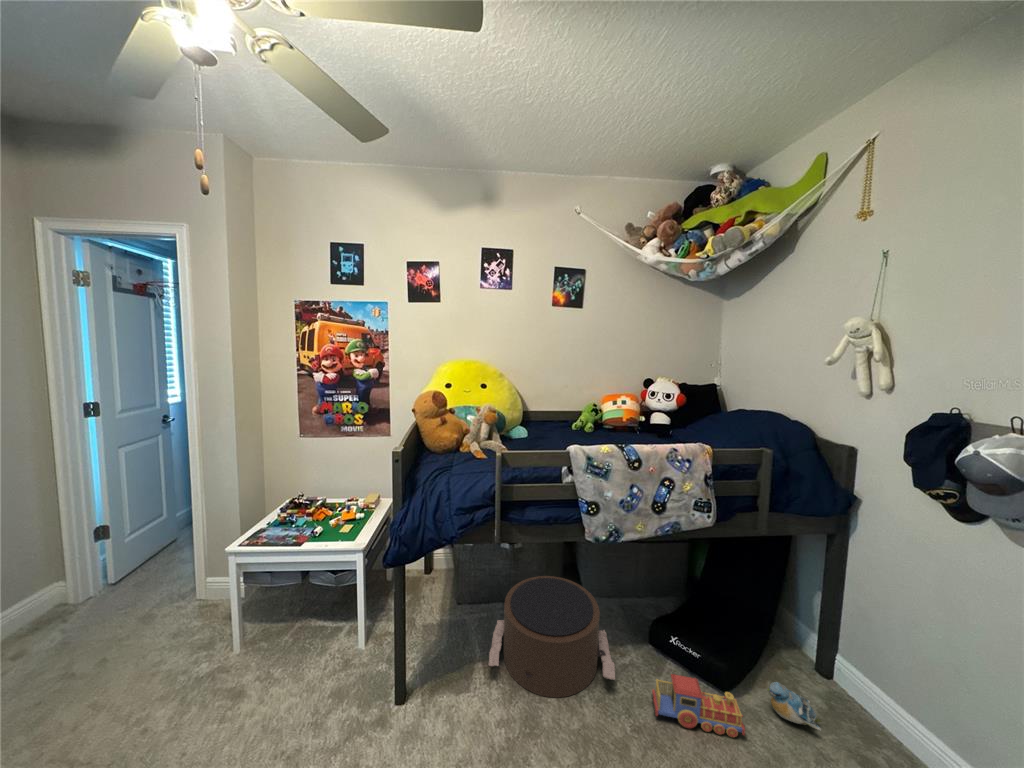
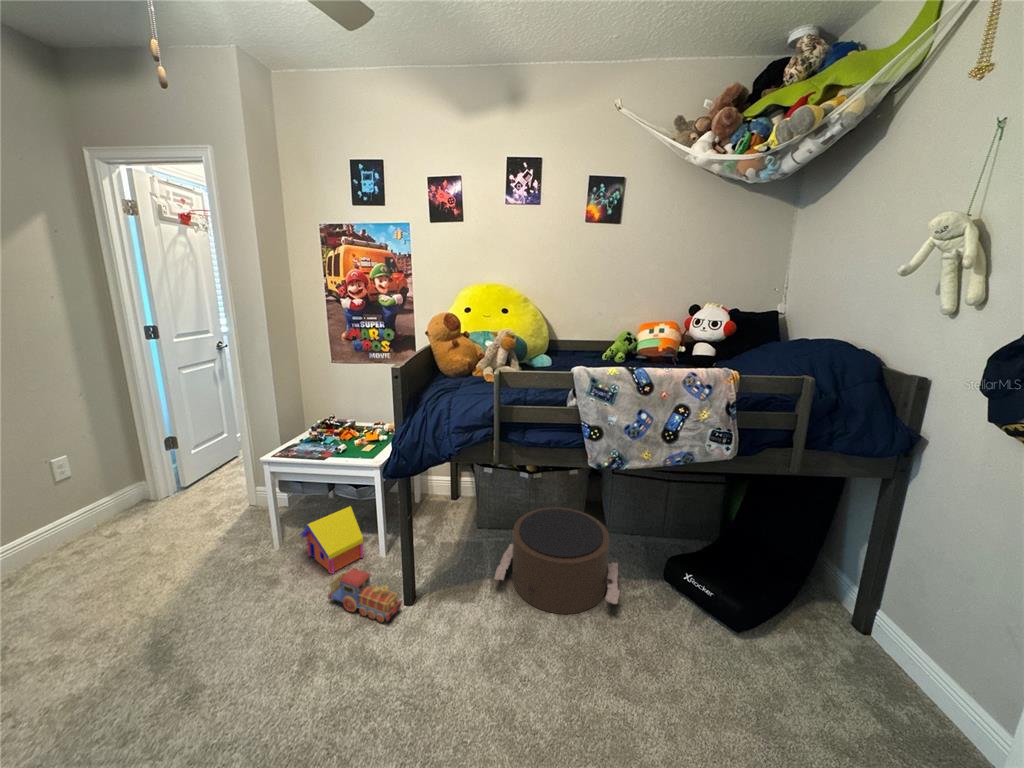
toy house: none [267,596,341,681] -> present [302,506,364,574]
toy train: present [652,674,745,737] -> present [328,568,402,622]
plush toy: present [768,682,821,731] -> none [781,625,839,676]

